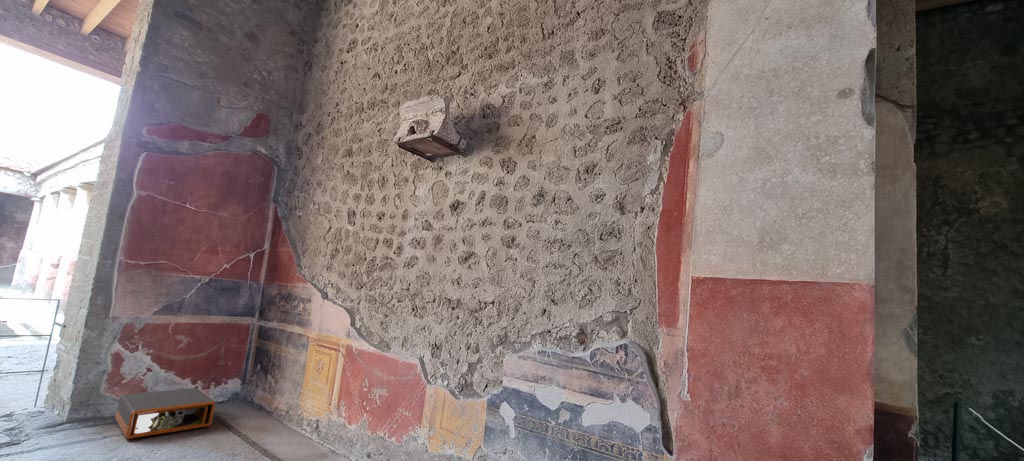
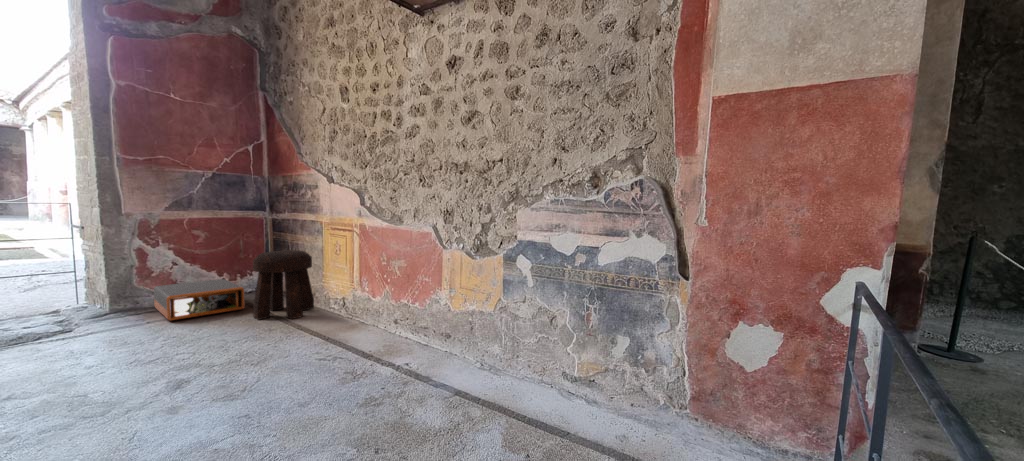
stool: none [218,363,293,444] -> present [253,250,314,320]

